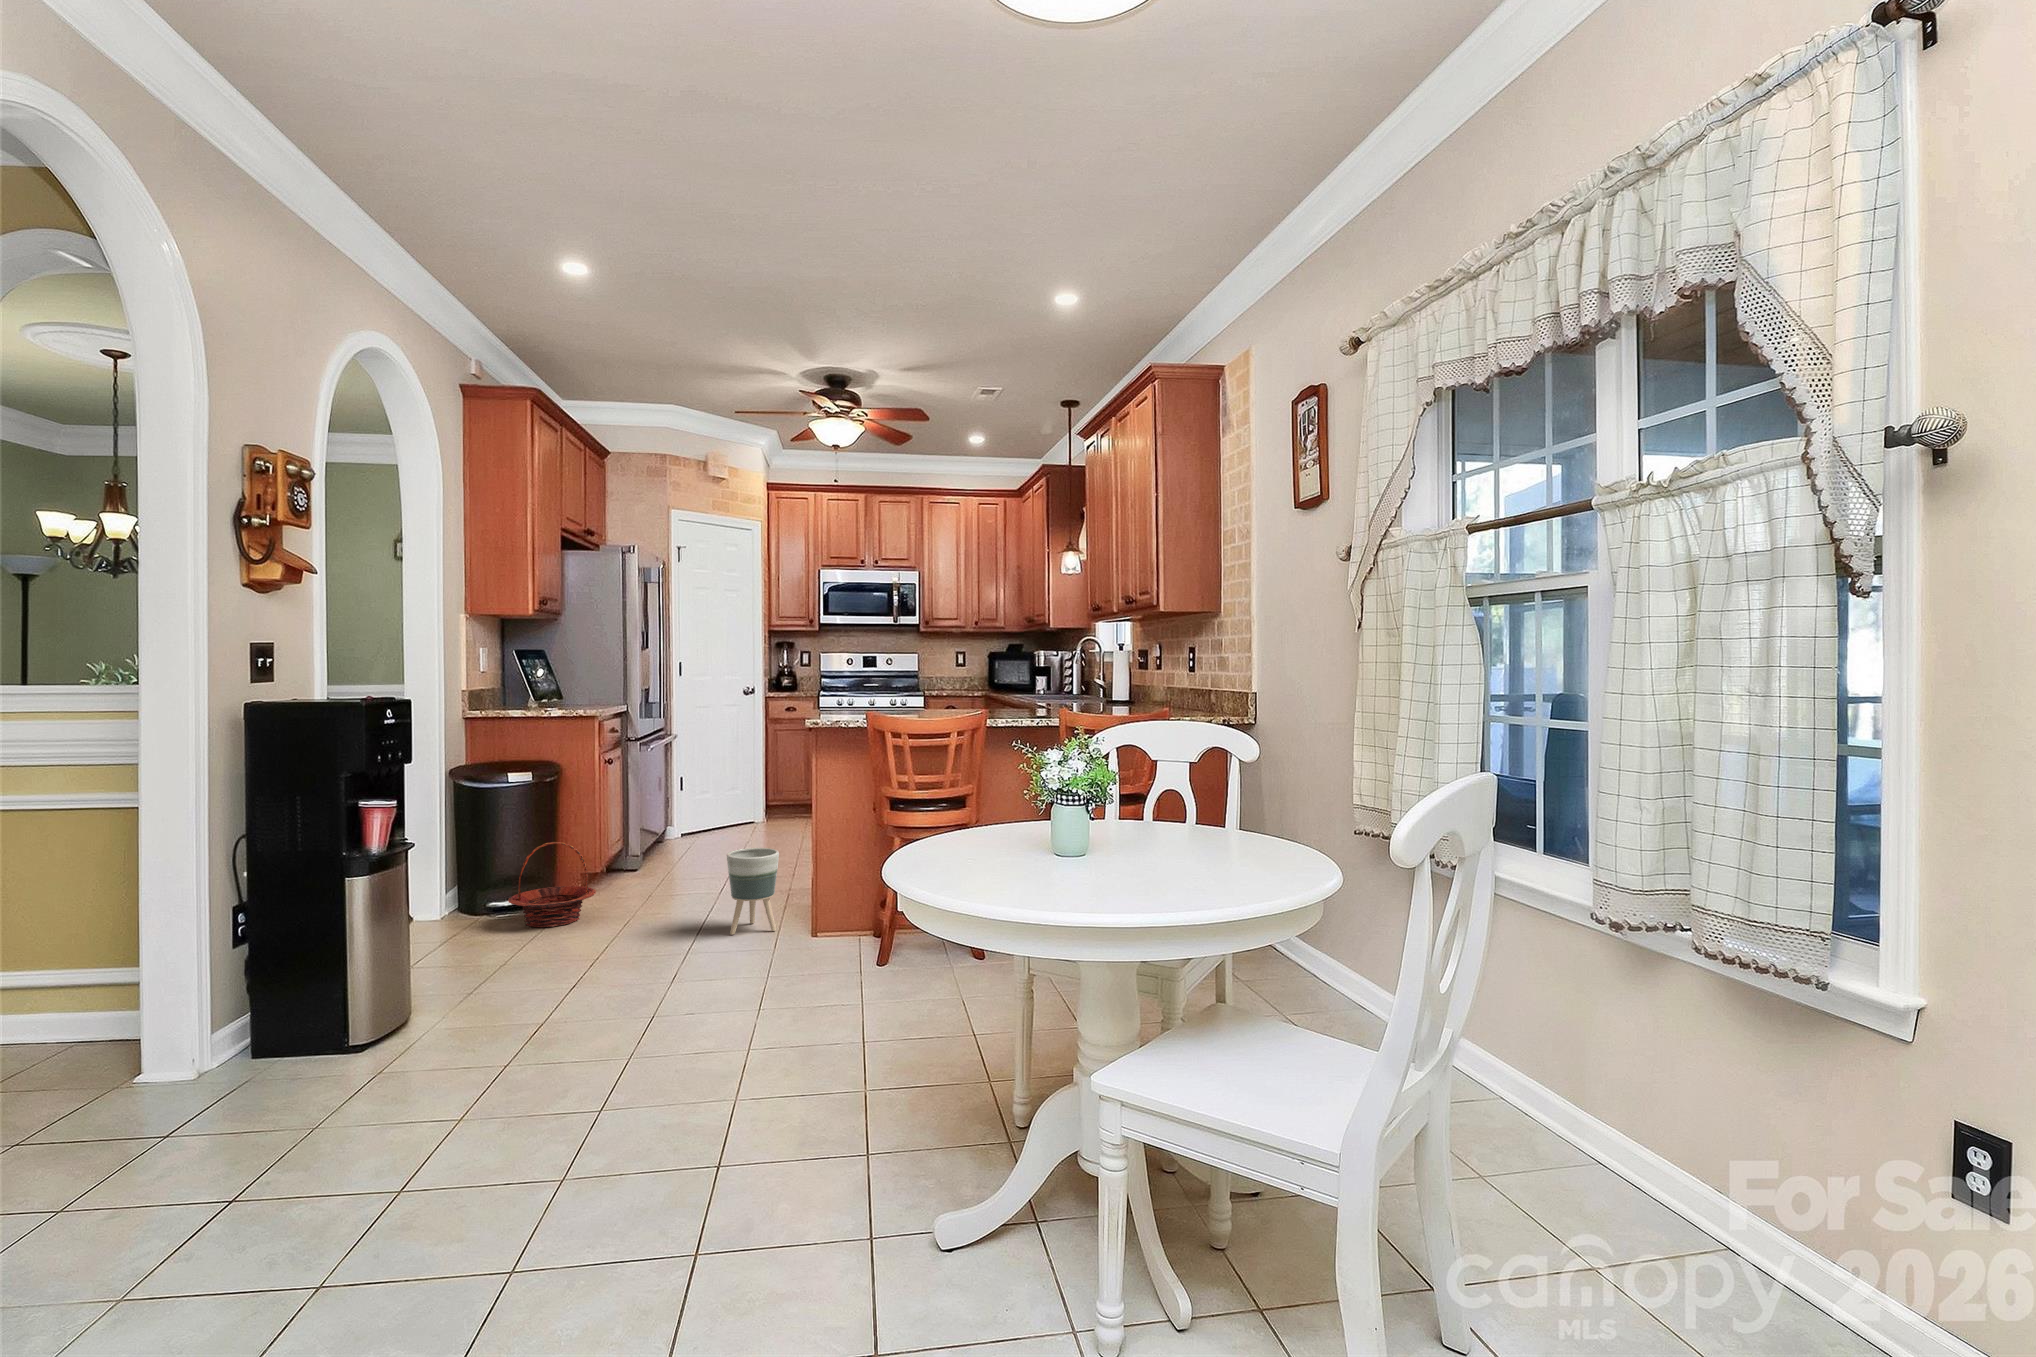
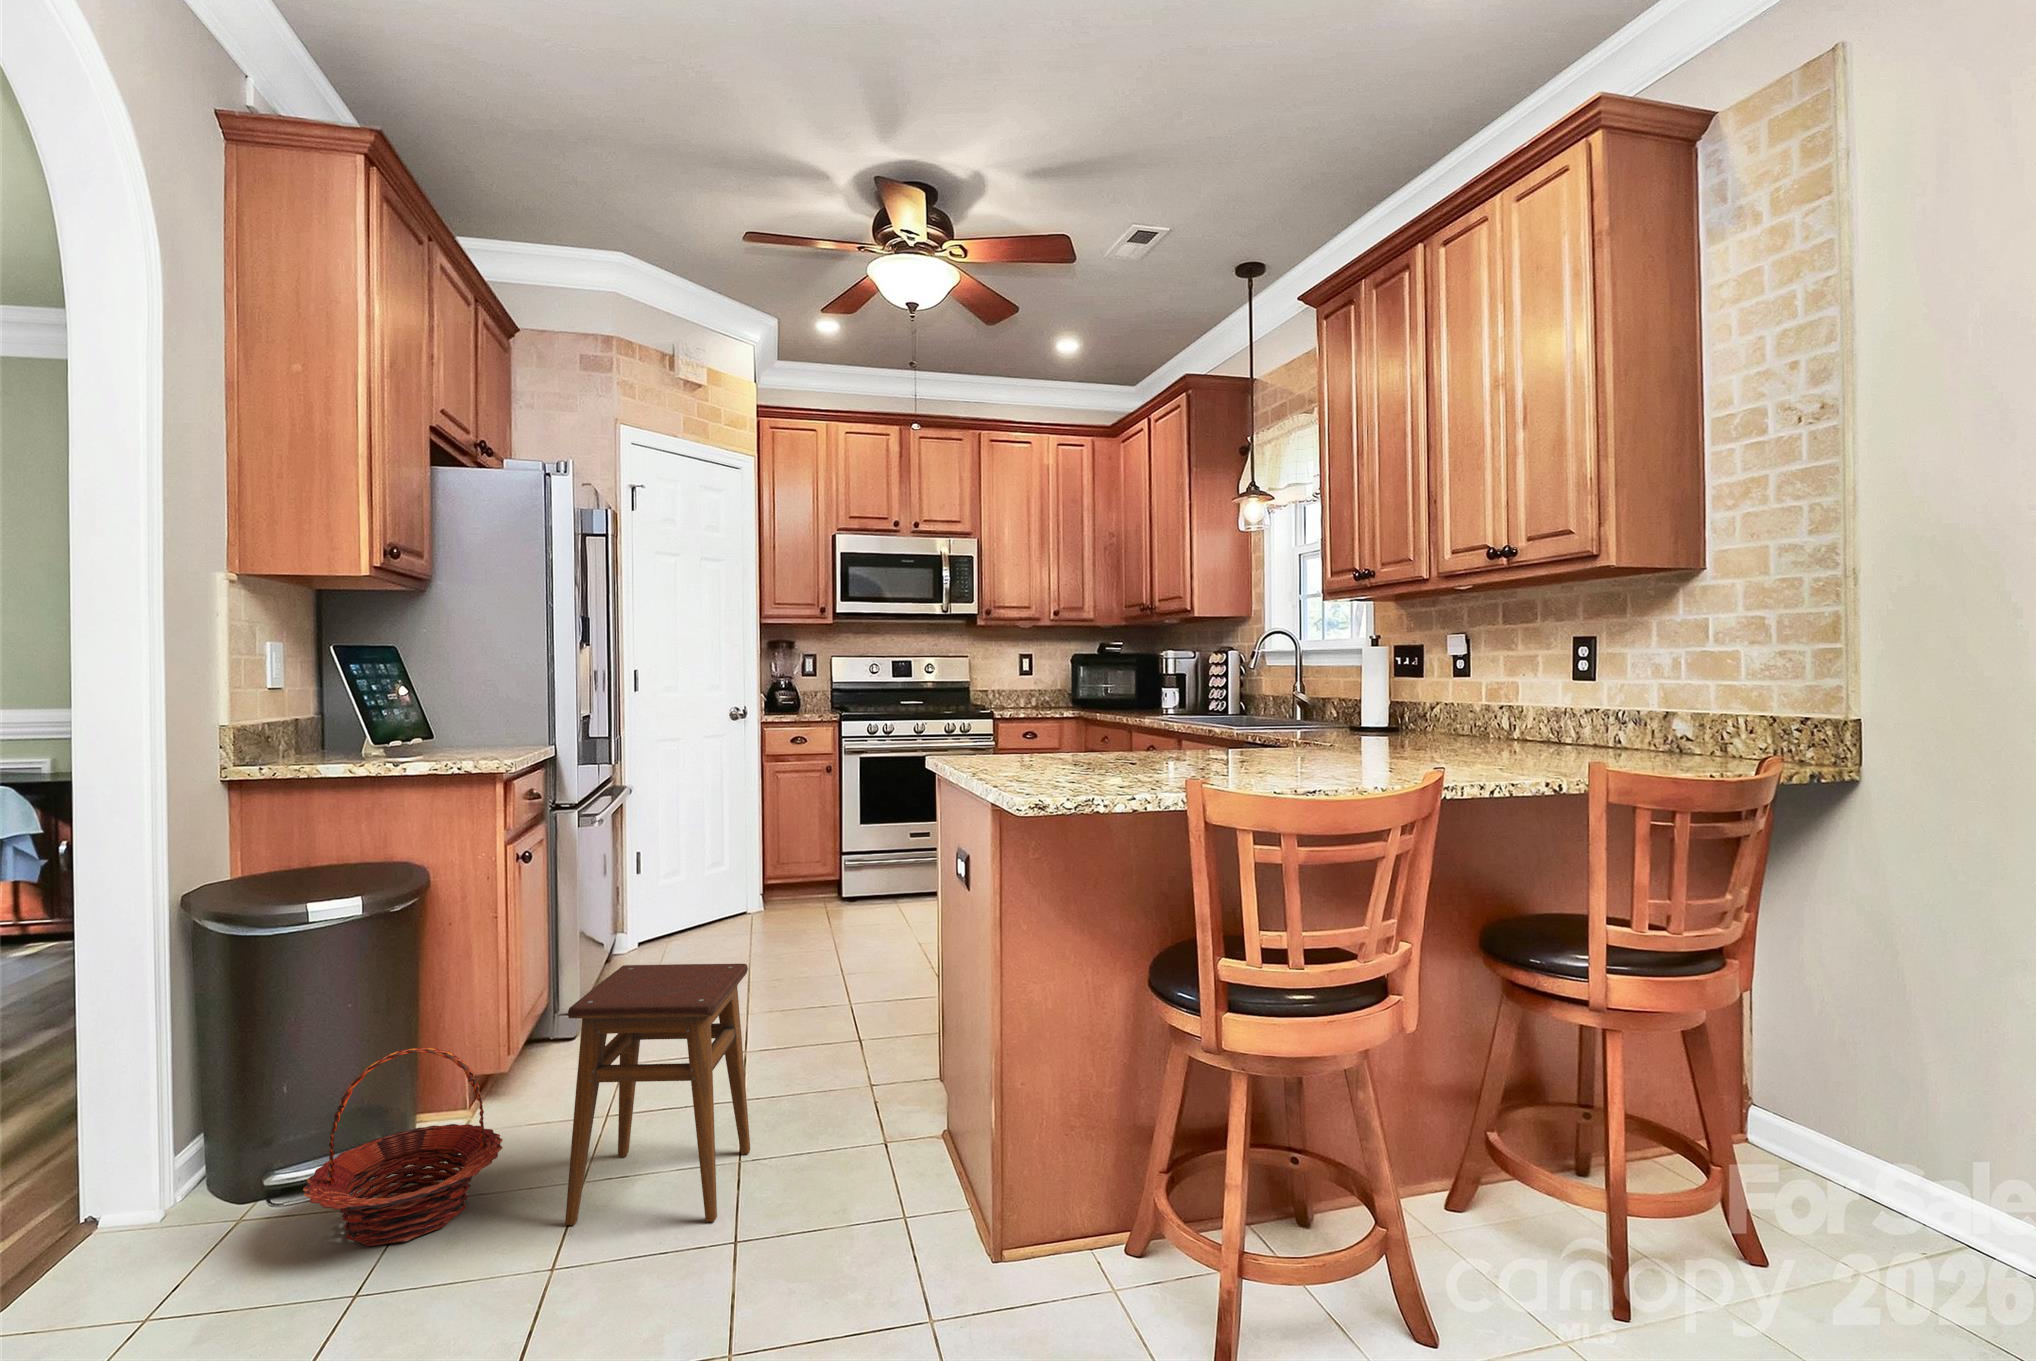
stool: none [624,812,719,926] -> present [565,964,750,1225]
planter: present [727,848,779,935] -> none [792,1047,900,1254]

